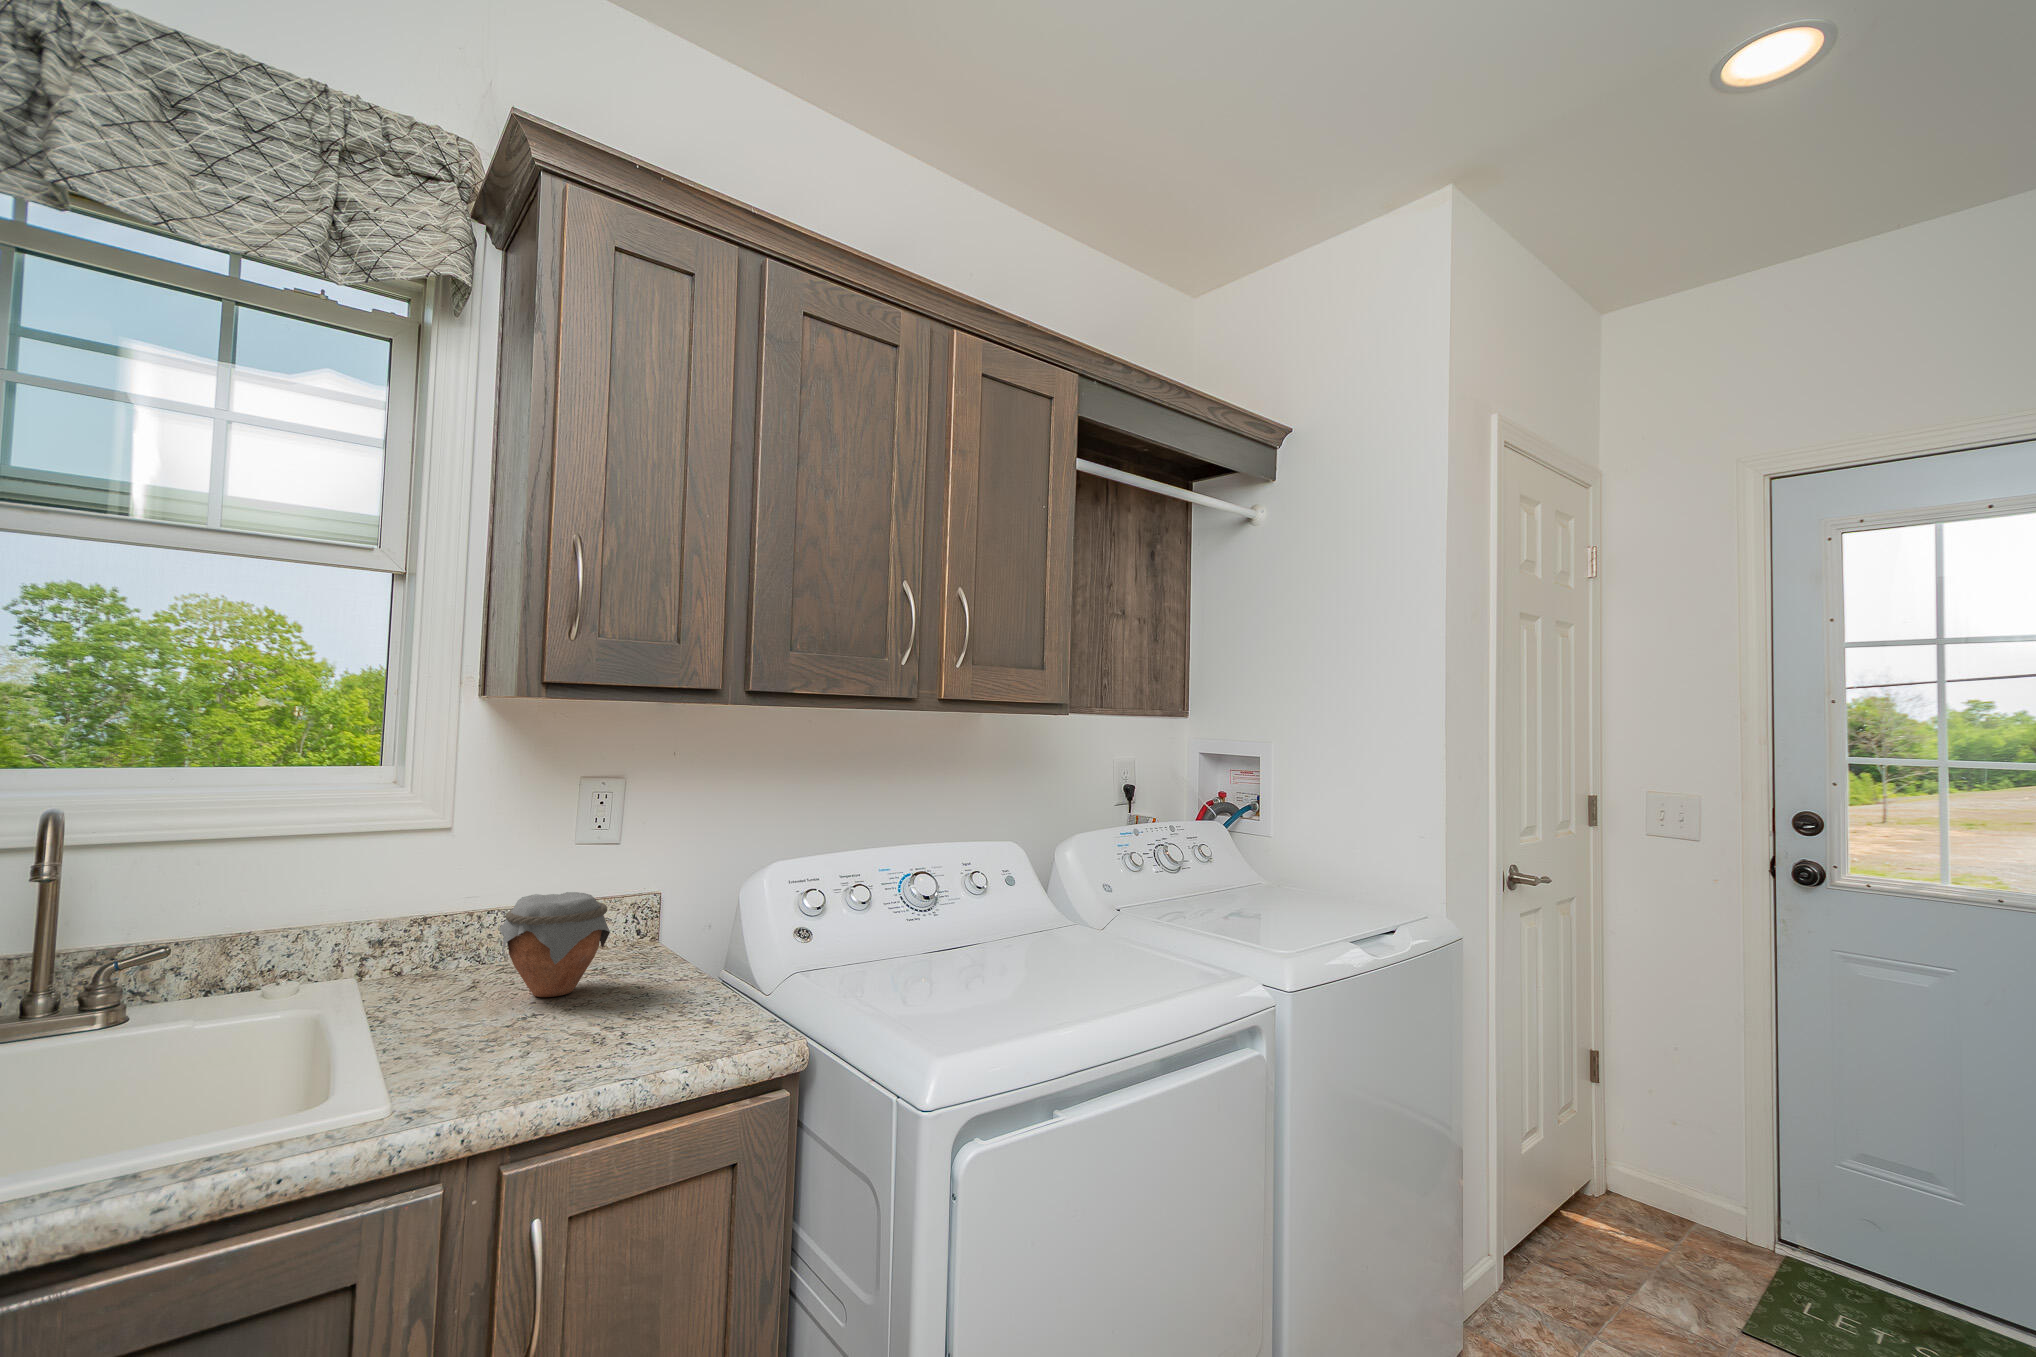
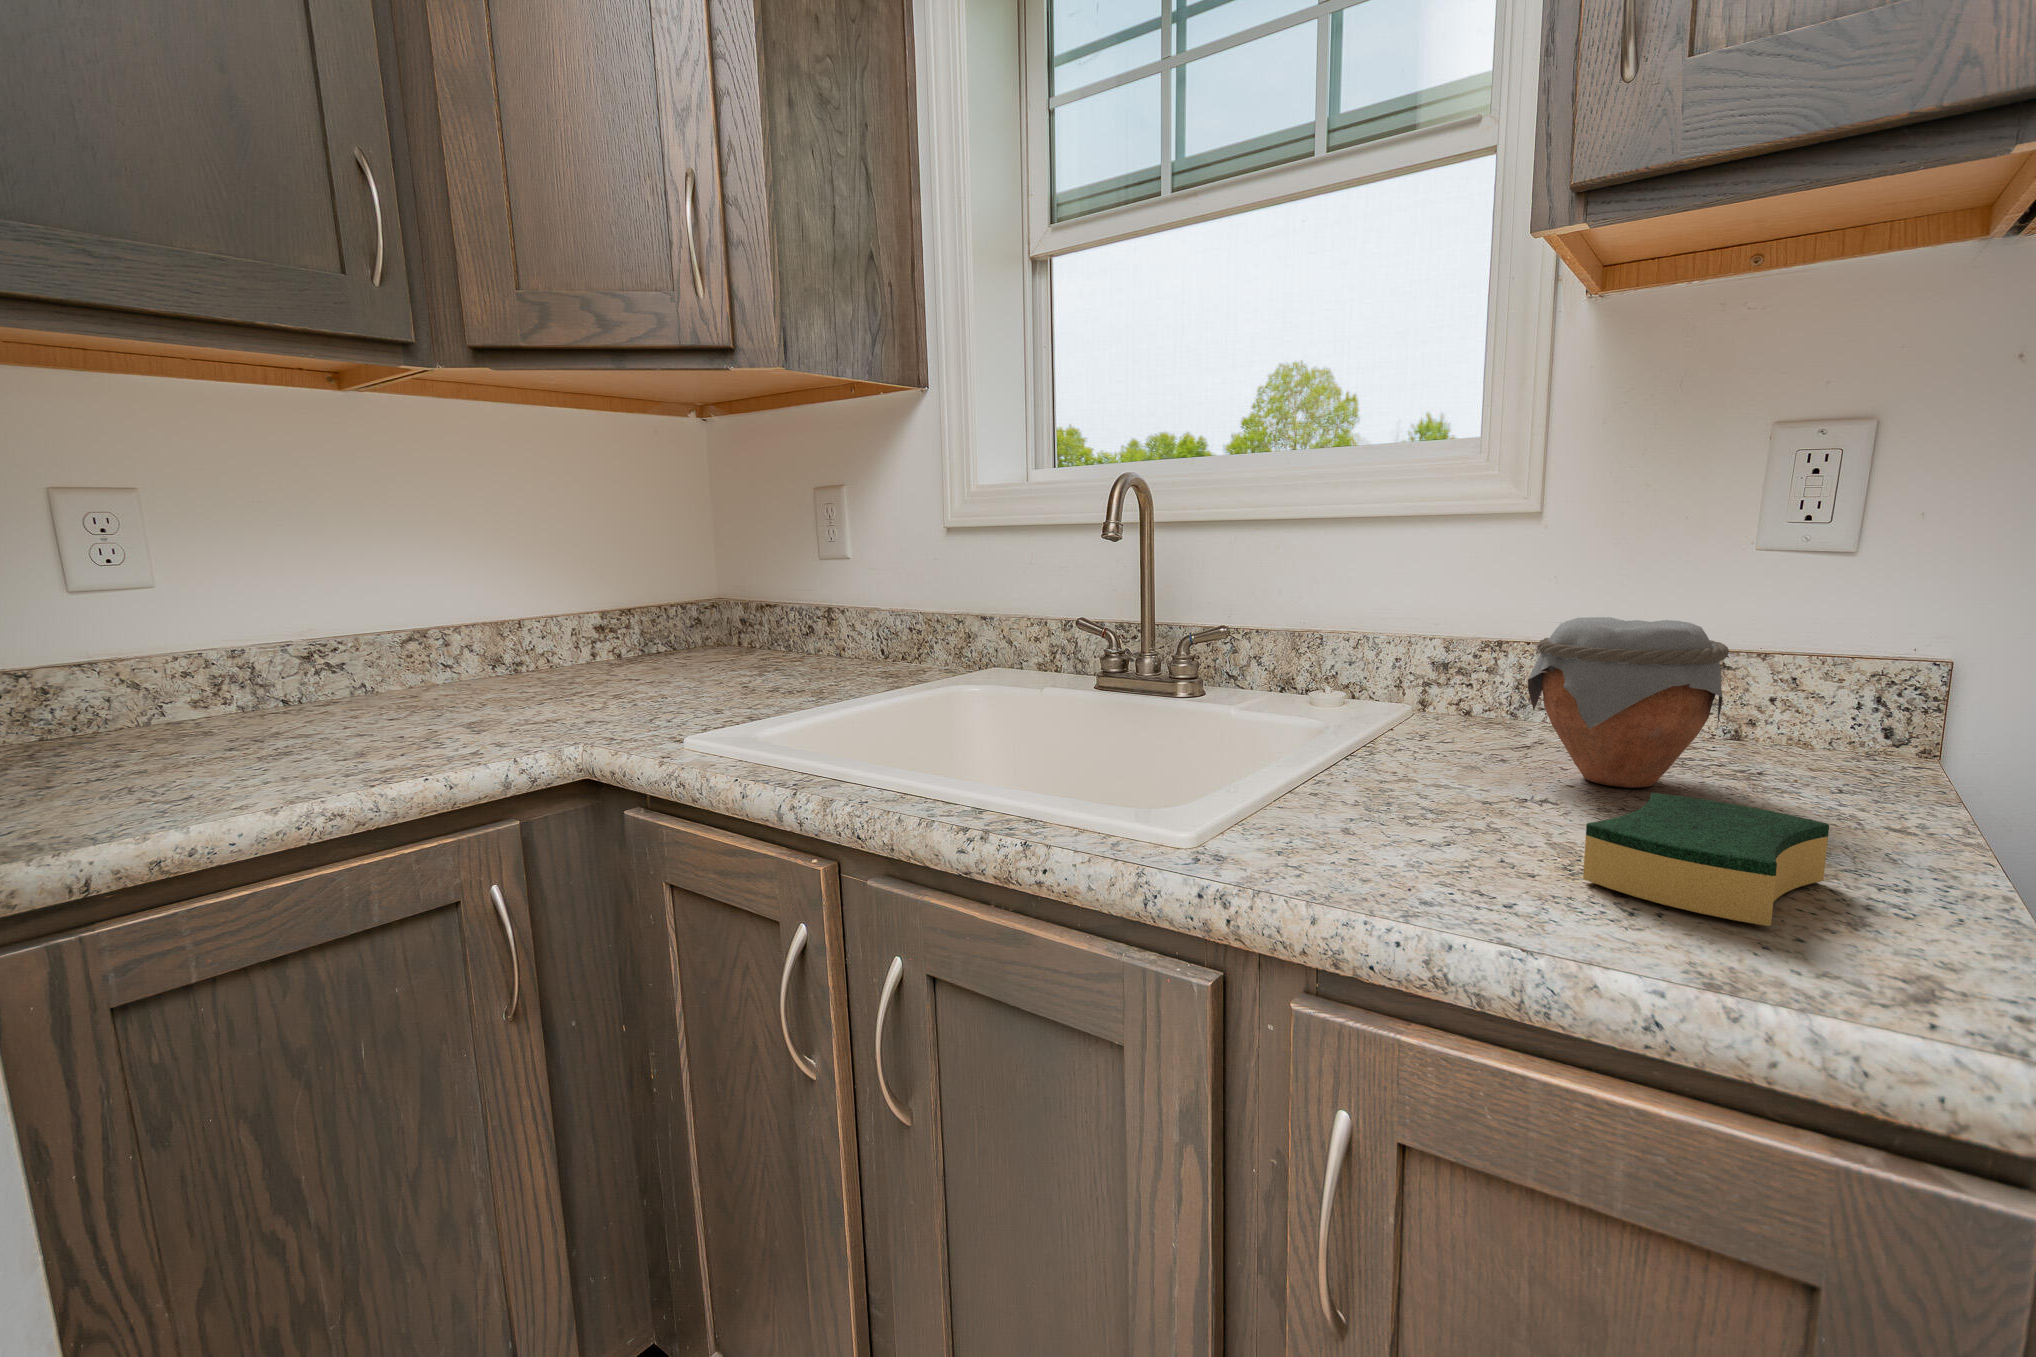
sponge: none [609,983,693,1043] -> present [1583,793,1829,926]

